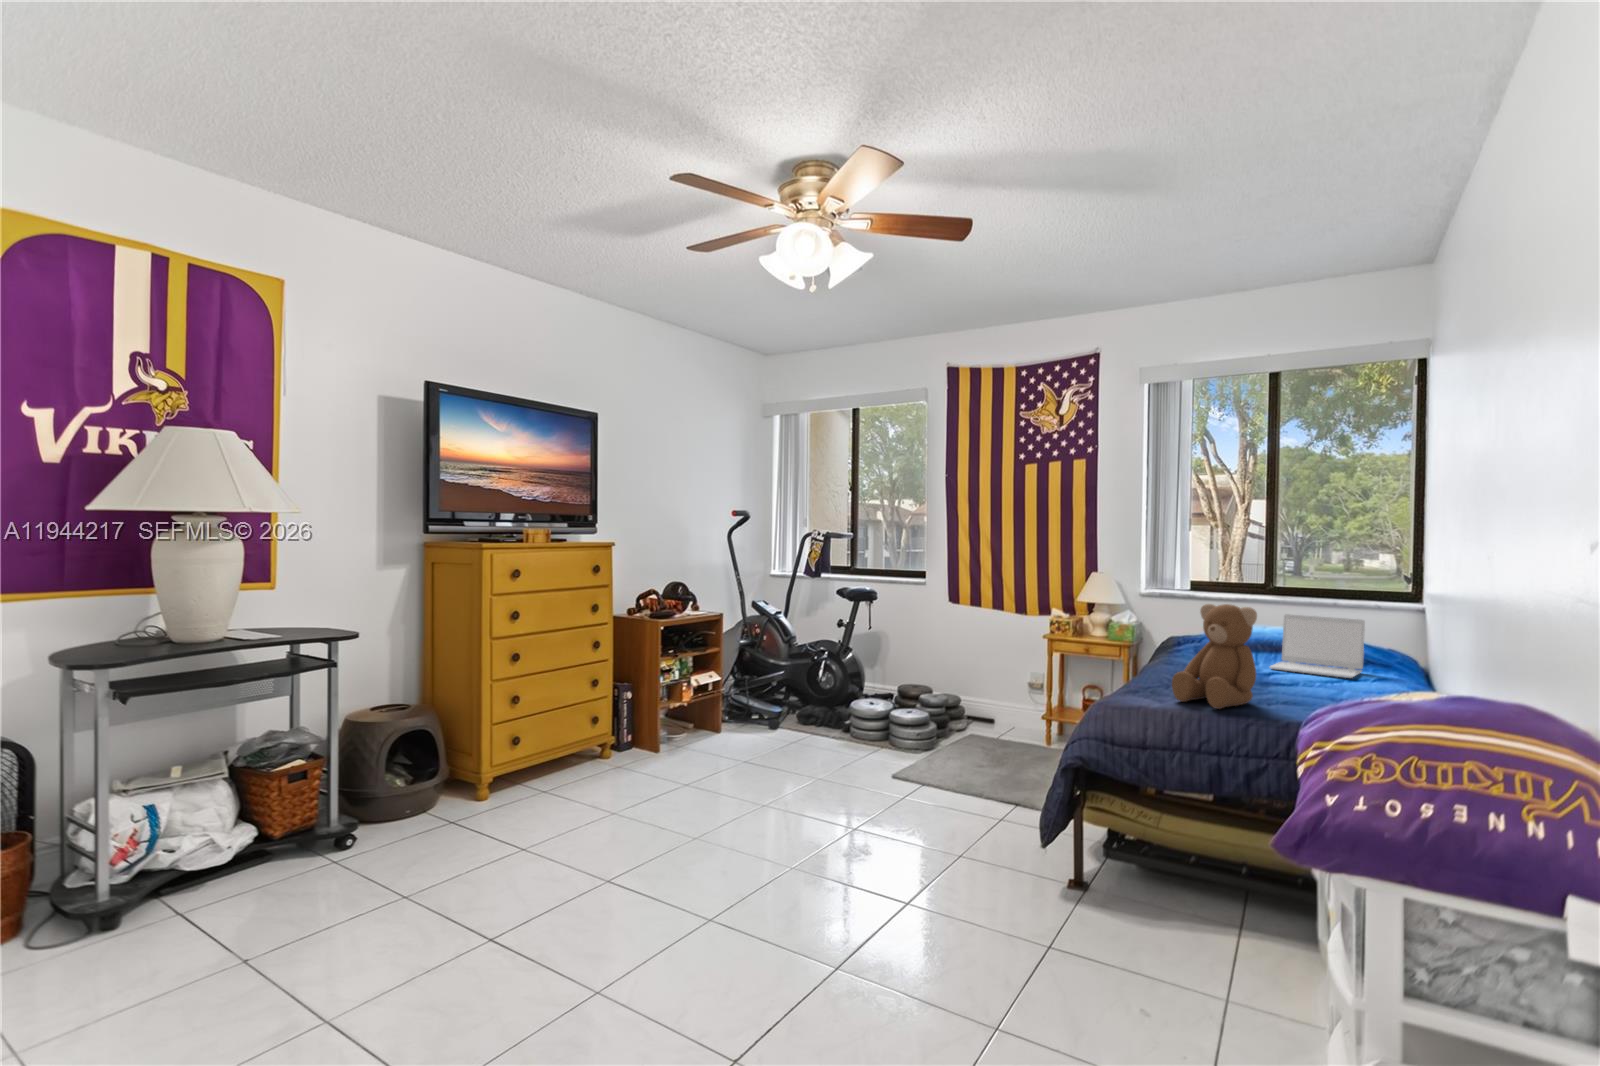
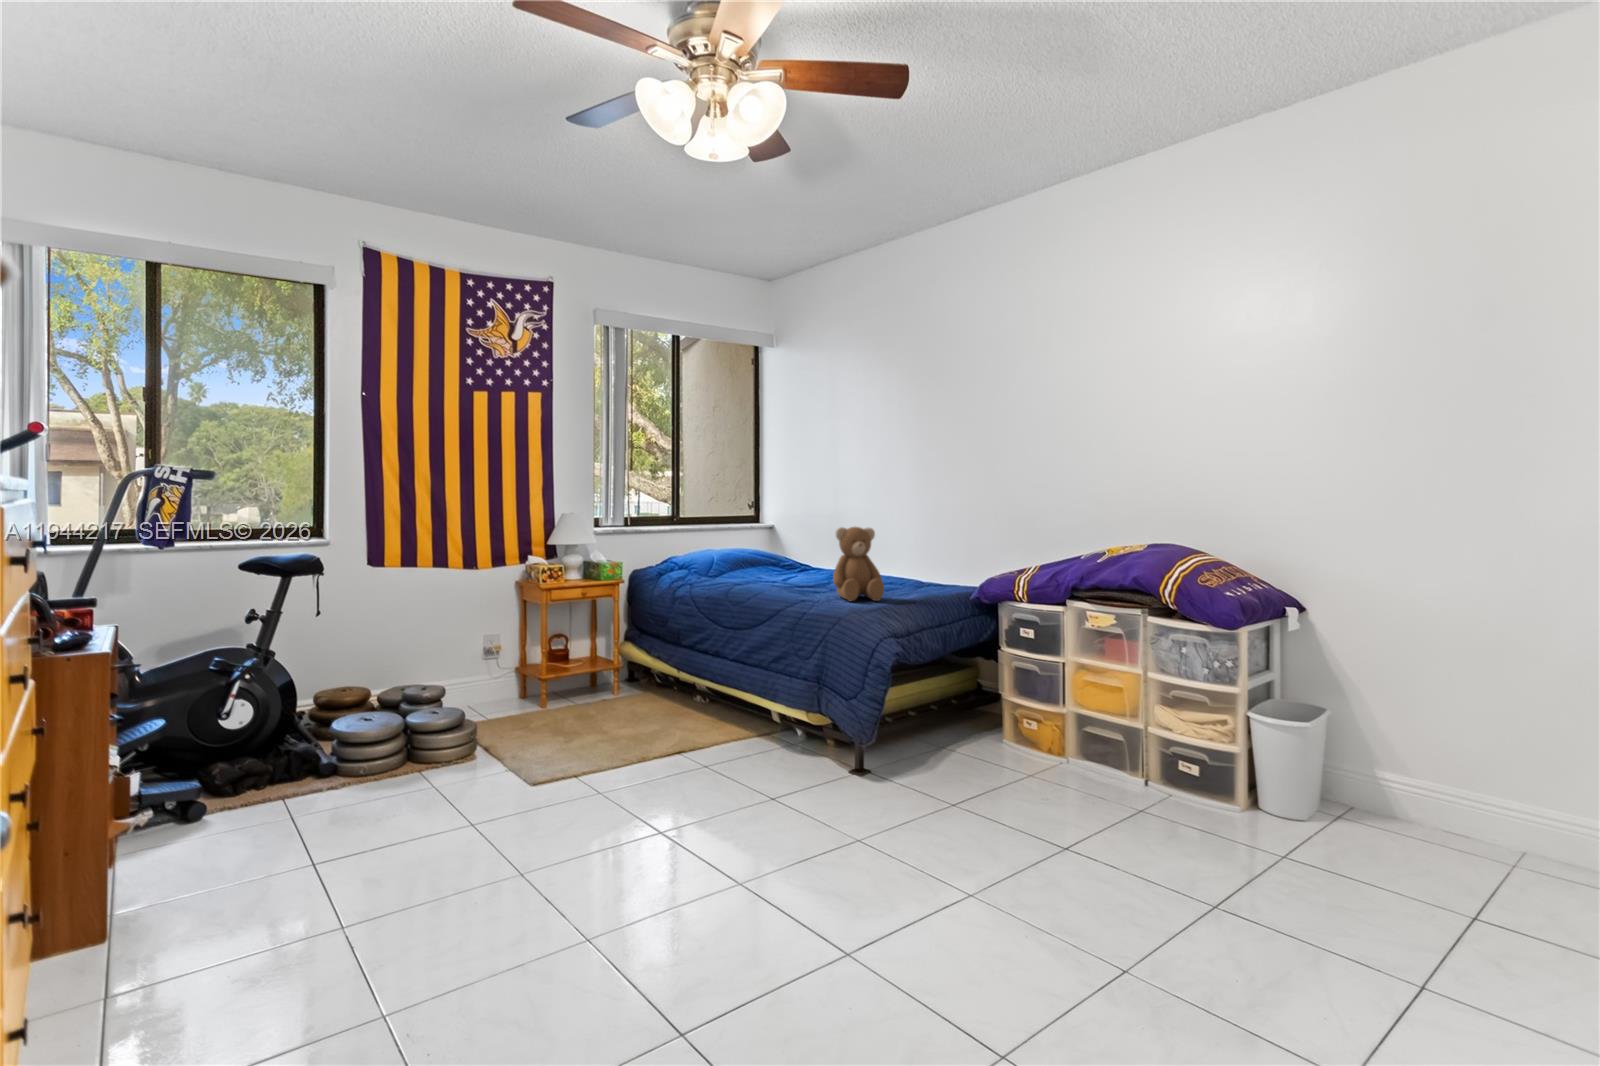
laptop: present [1270,614,1365,678] -> none [763,535,826,577]

